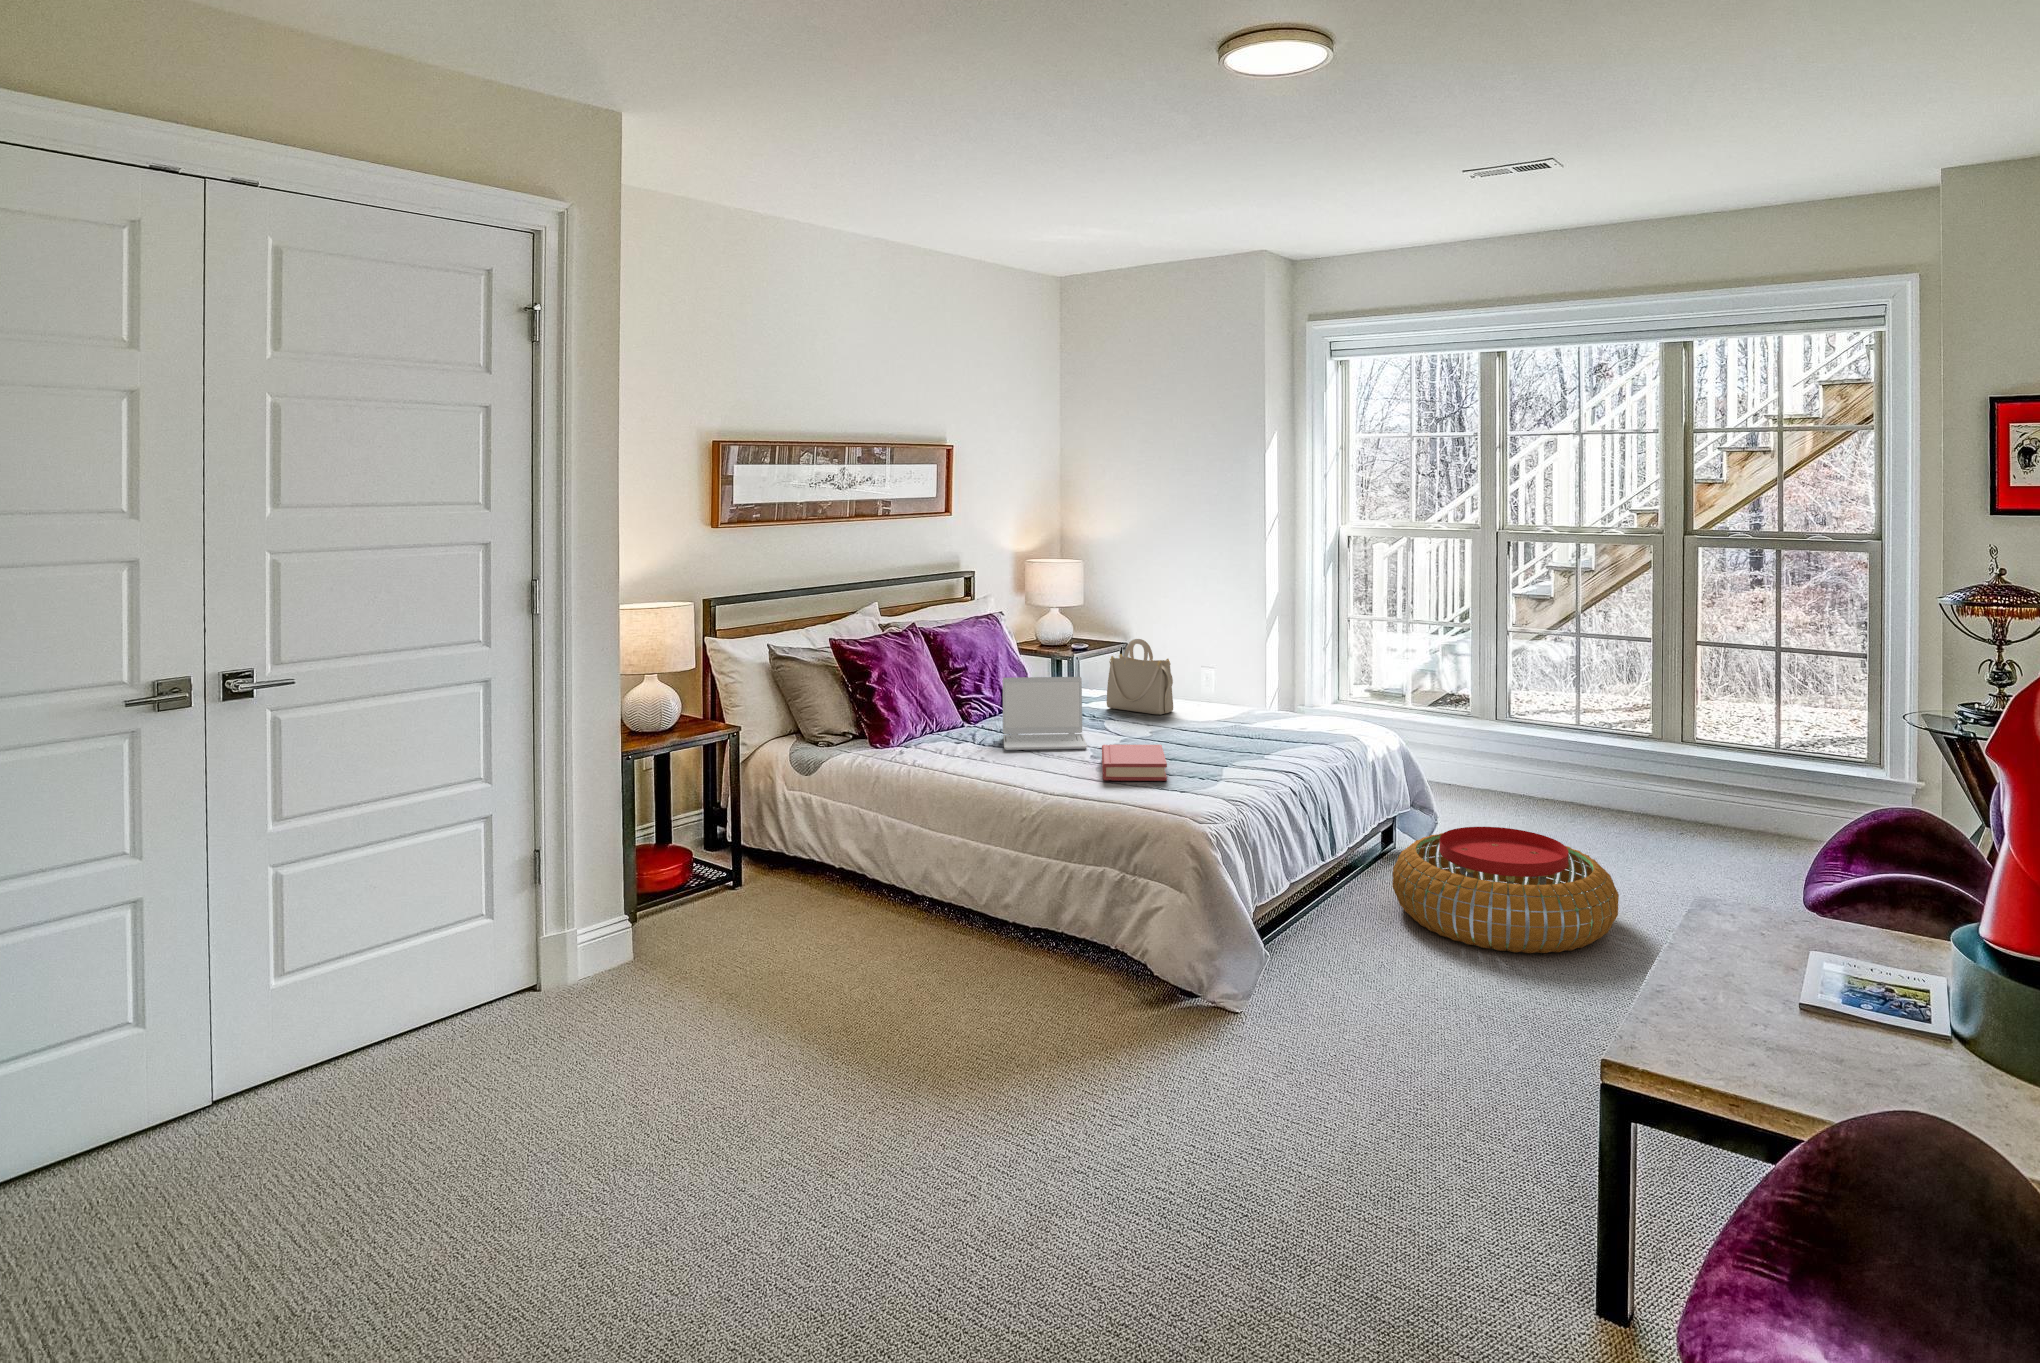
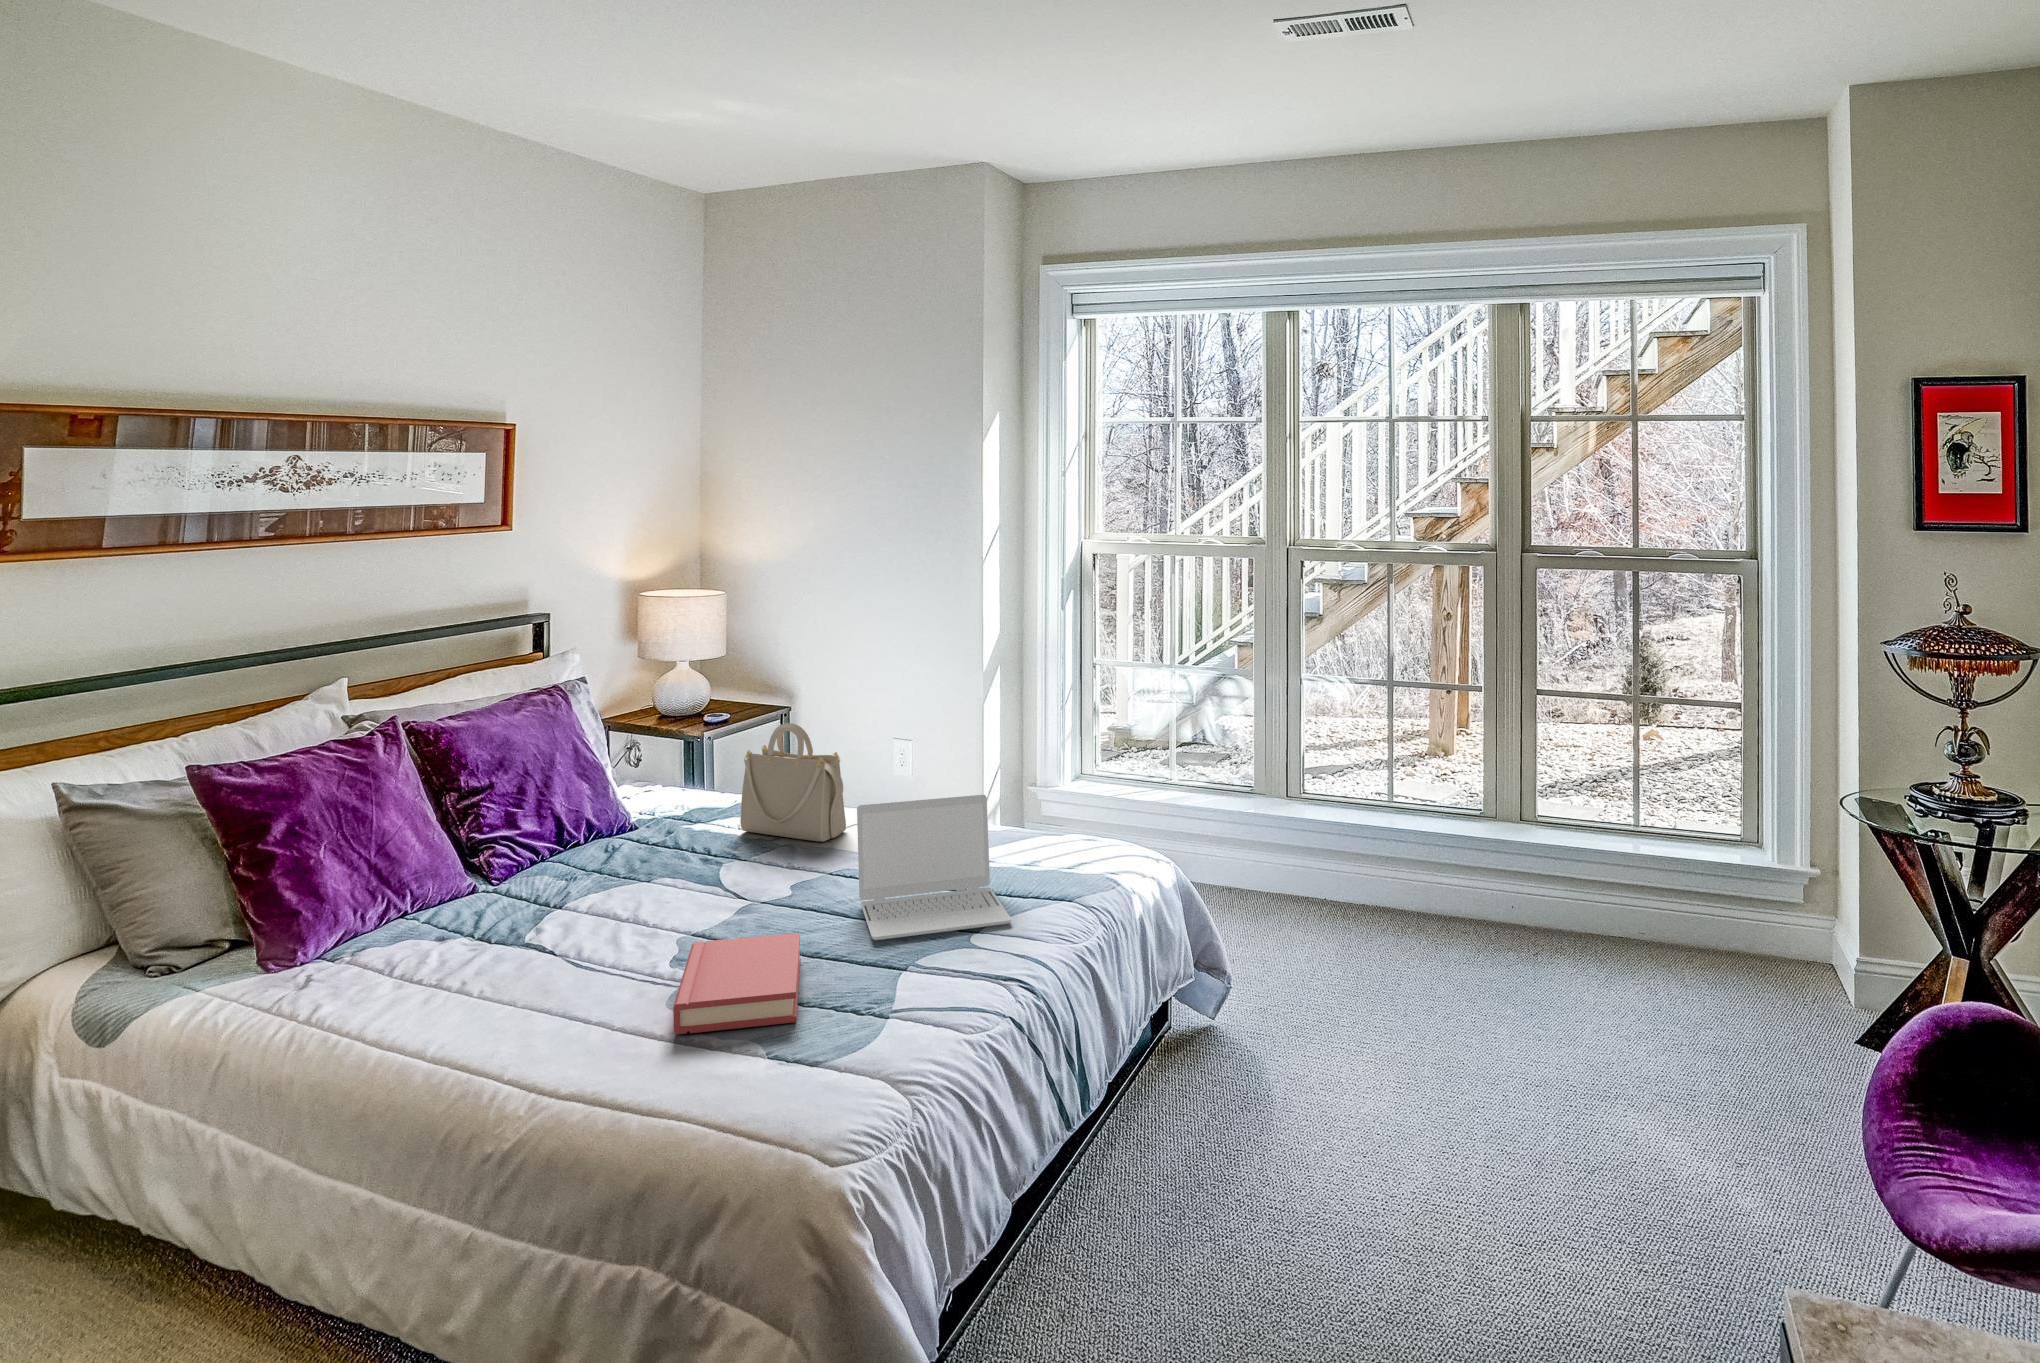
laptop: present [1003,677,1087,750] -> present [857,795,1011,940]
pouf: present [1392,827,1619,953] -> none [1180,1008,1516,1255]

